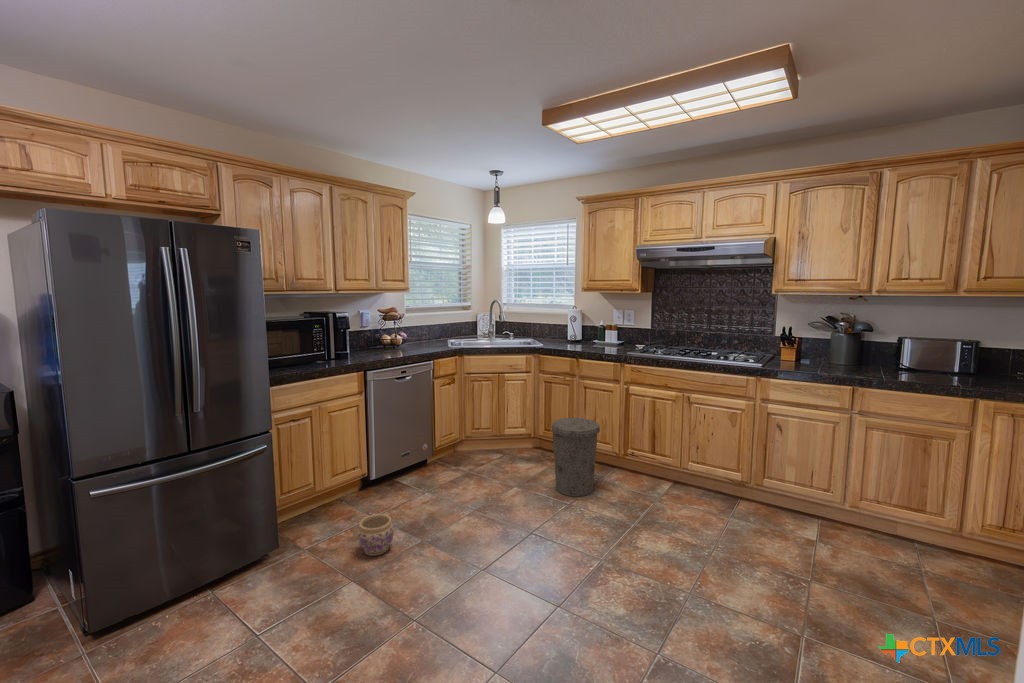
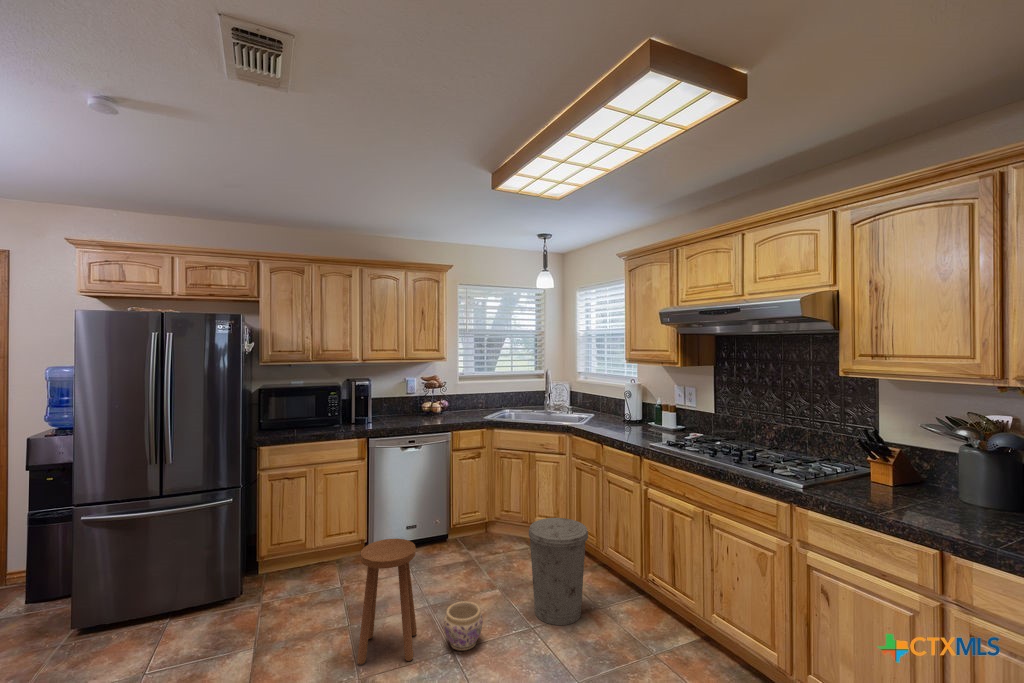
stool: none [449,449,507,556] -> present [357,539,417,665]
planter: present [357,514,394,556] -> present [444,601,483,651]

